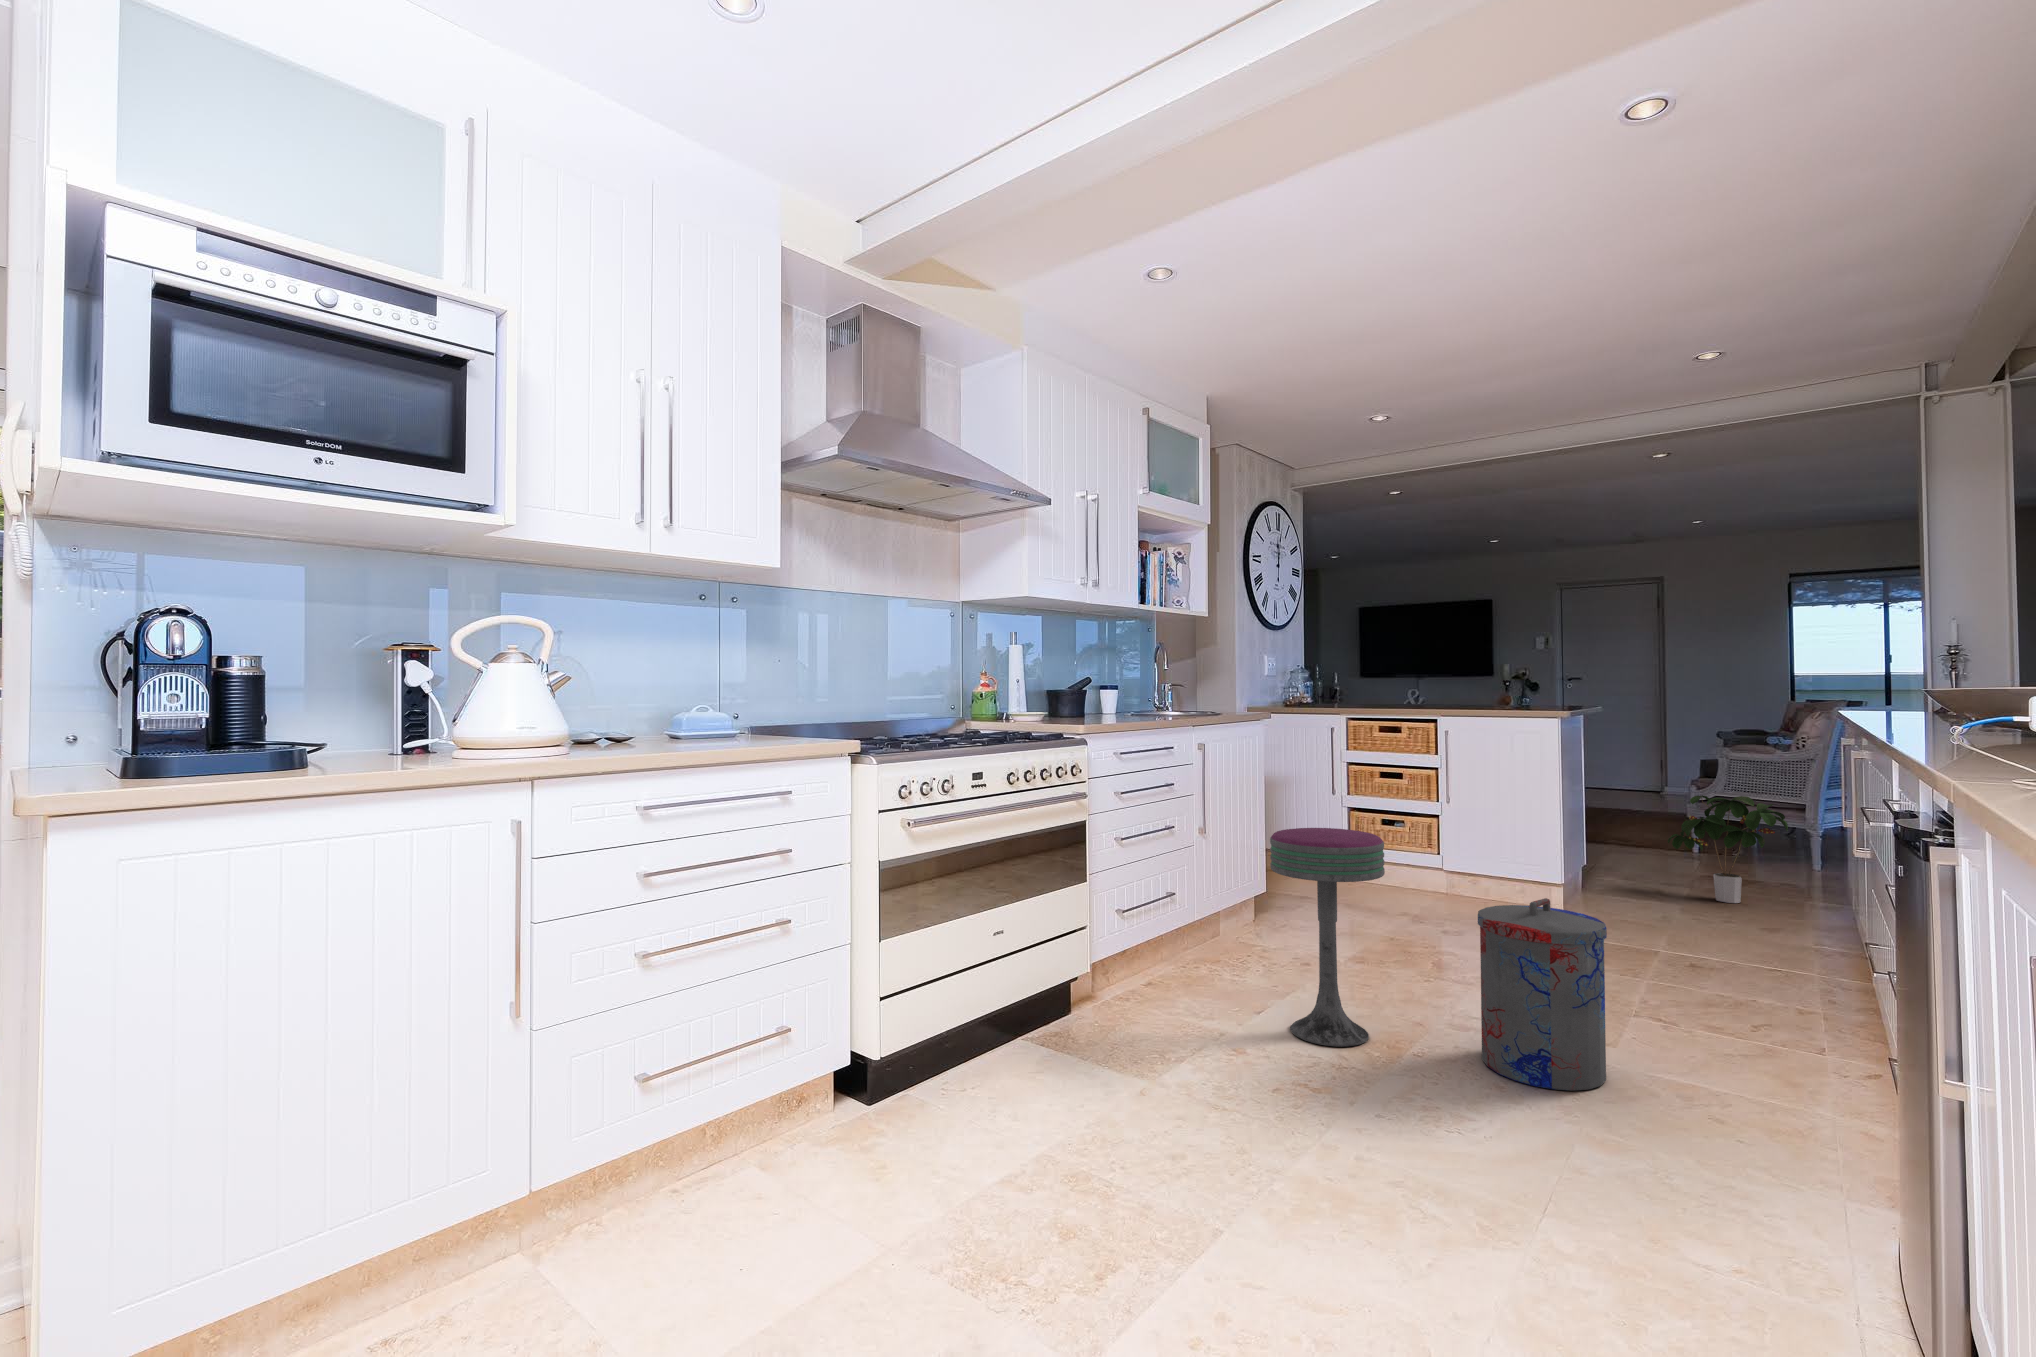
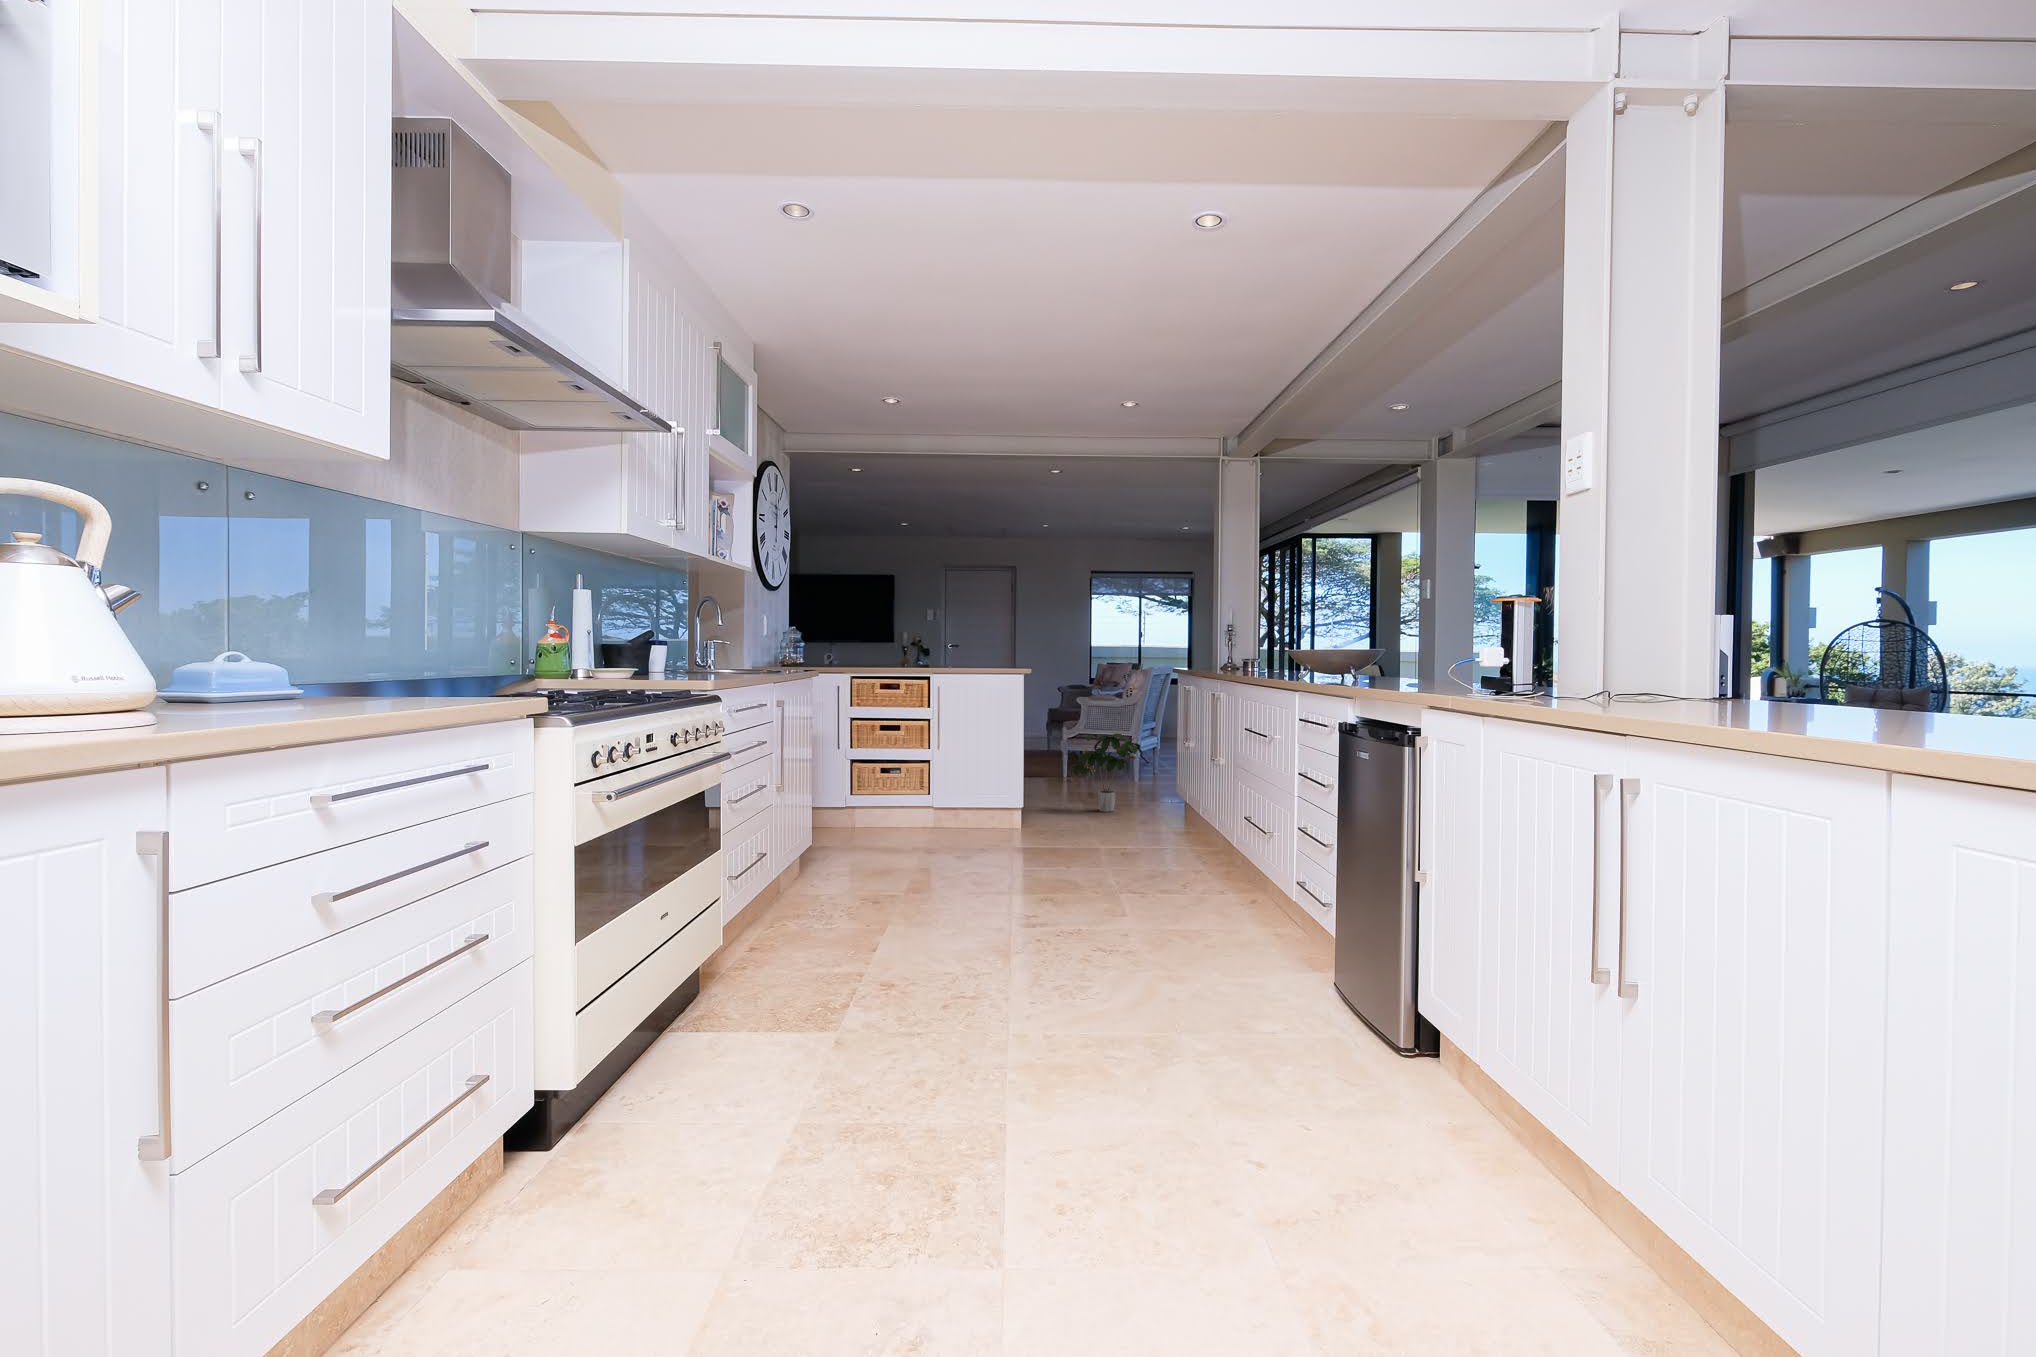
bar stool: present [1270,828,1385,1047] -> none [898,773,996,966]
trash can: present [1478,898,1607,1091] -> none [1063,814,1151,960]

